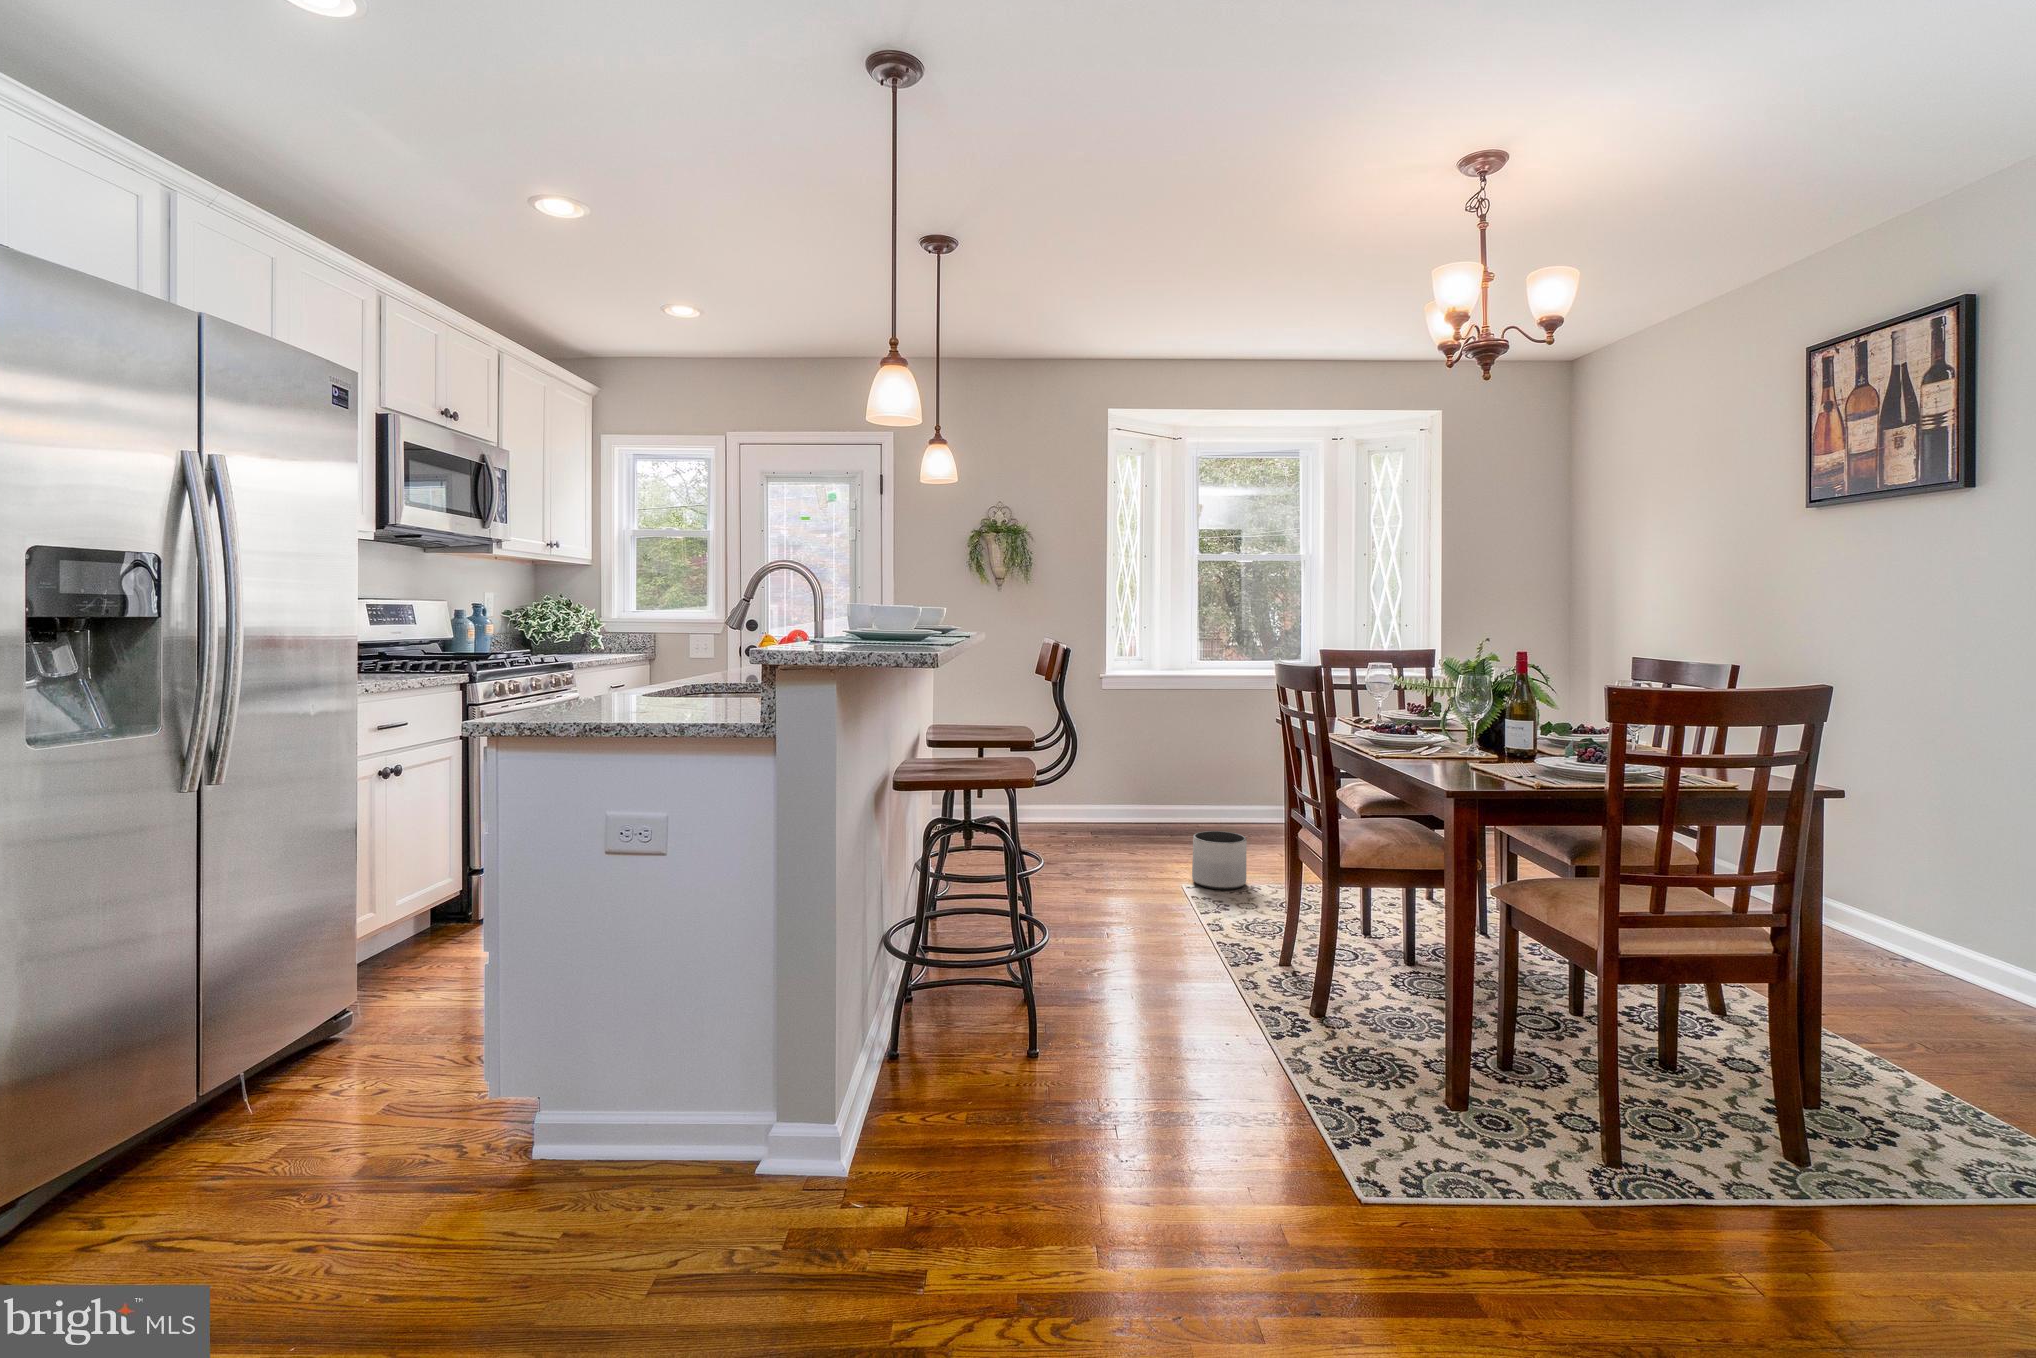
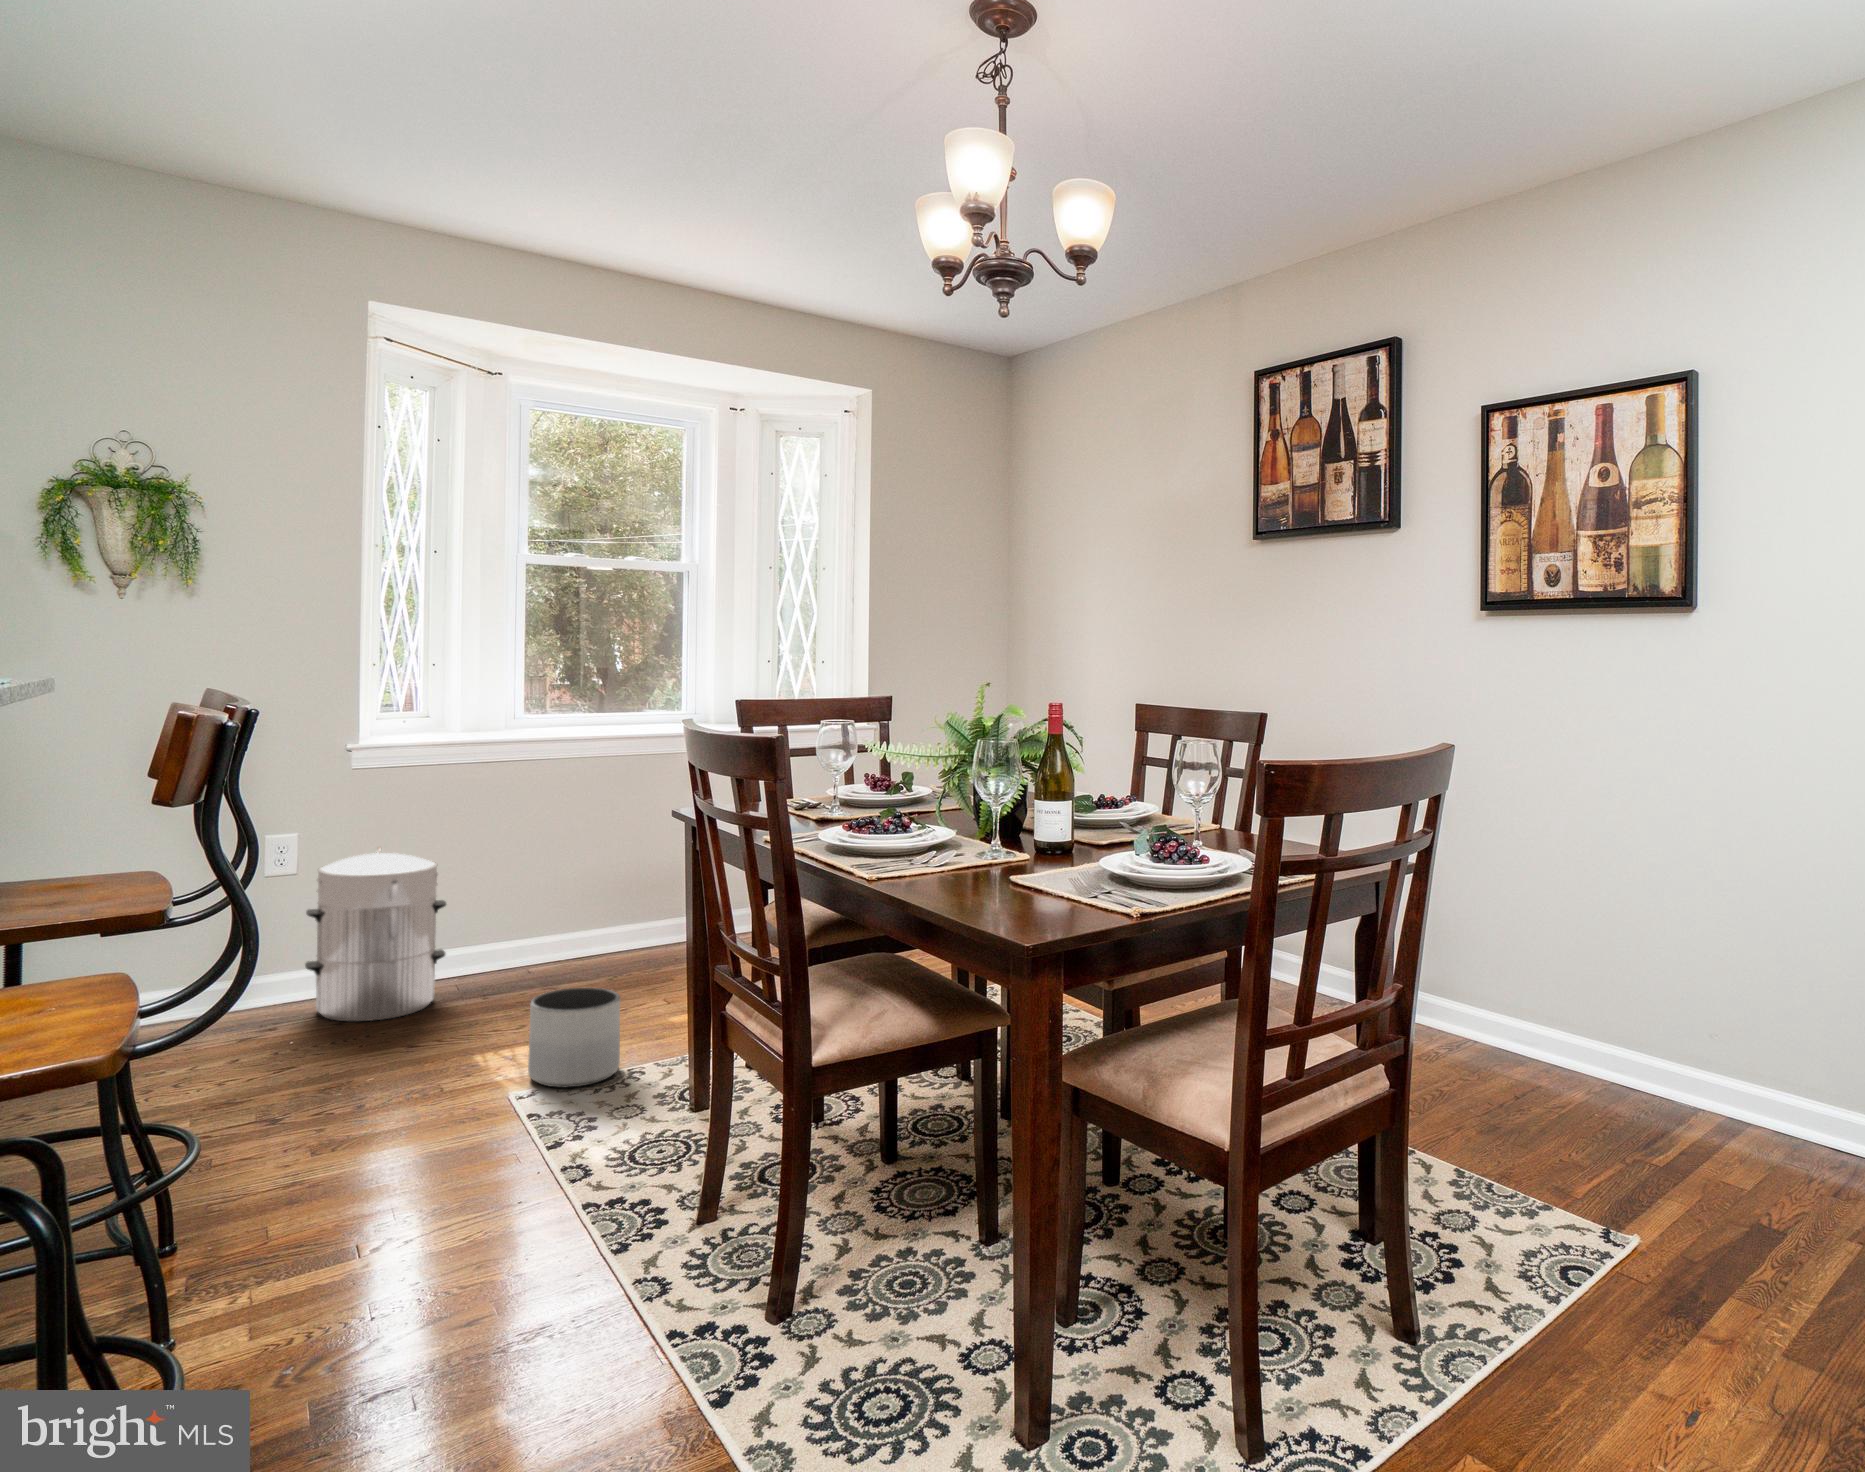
waste bin: none [1075,740,1149,841] -> present [305,847,446,1021]

